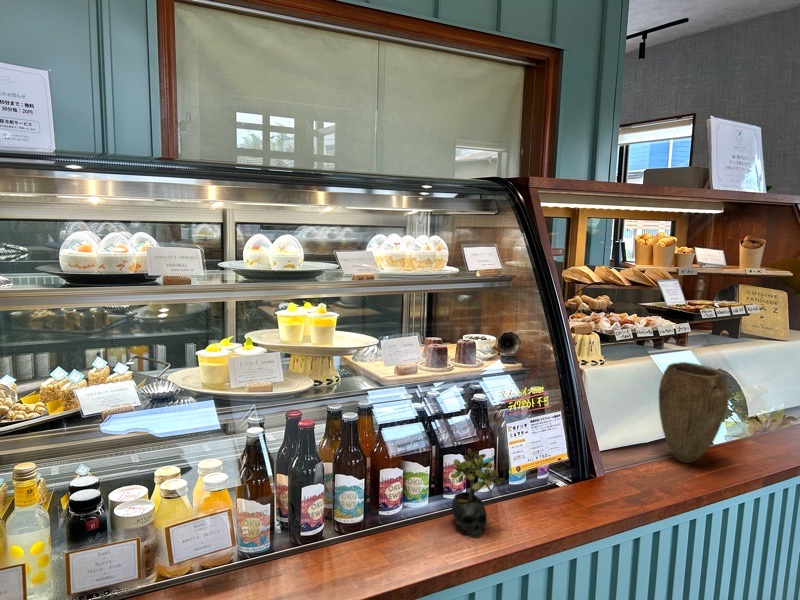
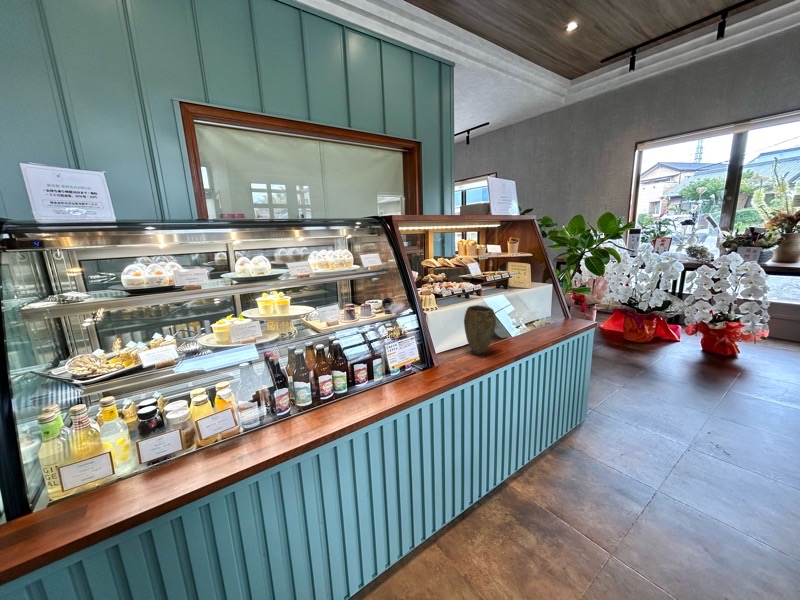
succulent plant: present [451,448,504,538] -> none [355,360,382,404]

